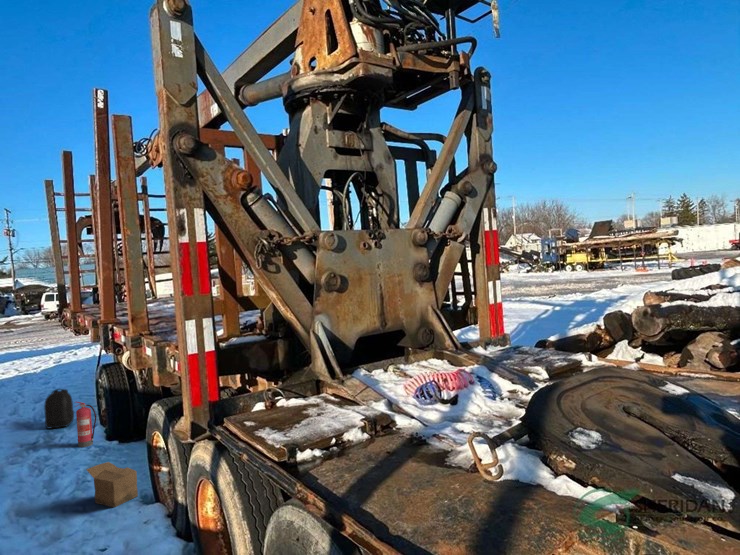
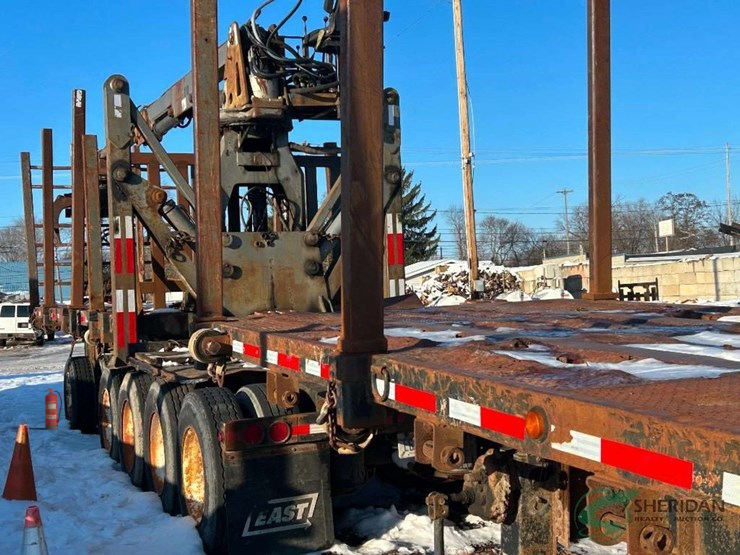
backpack: present [44,389,74,429] -> none [16,383,42,421]
cardboard box: present [87,462,138,508] -> none [52,420,90,450]

